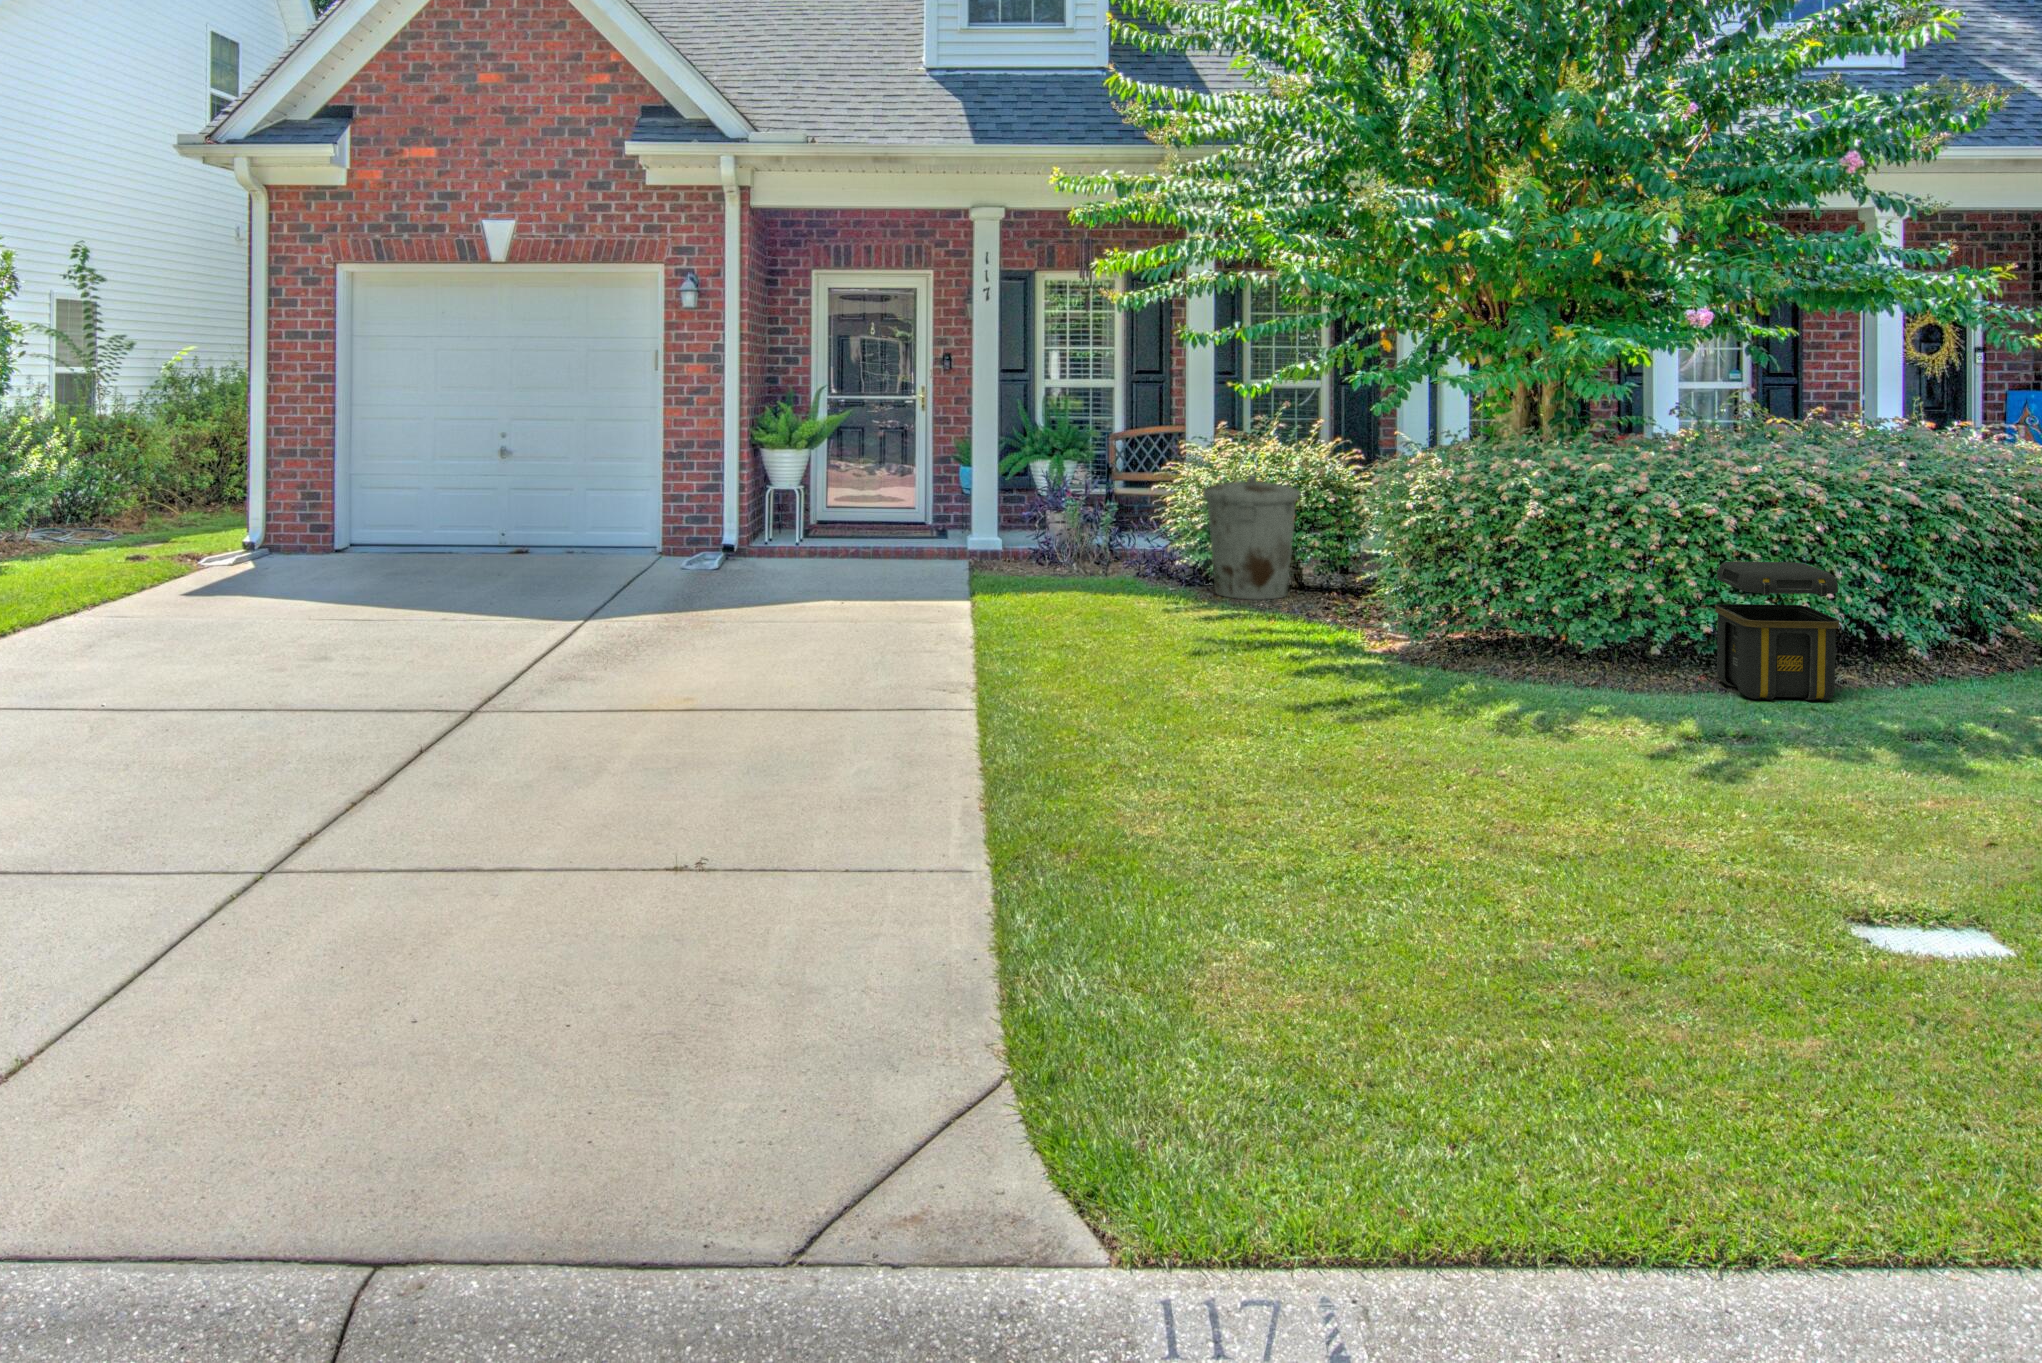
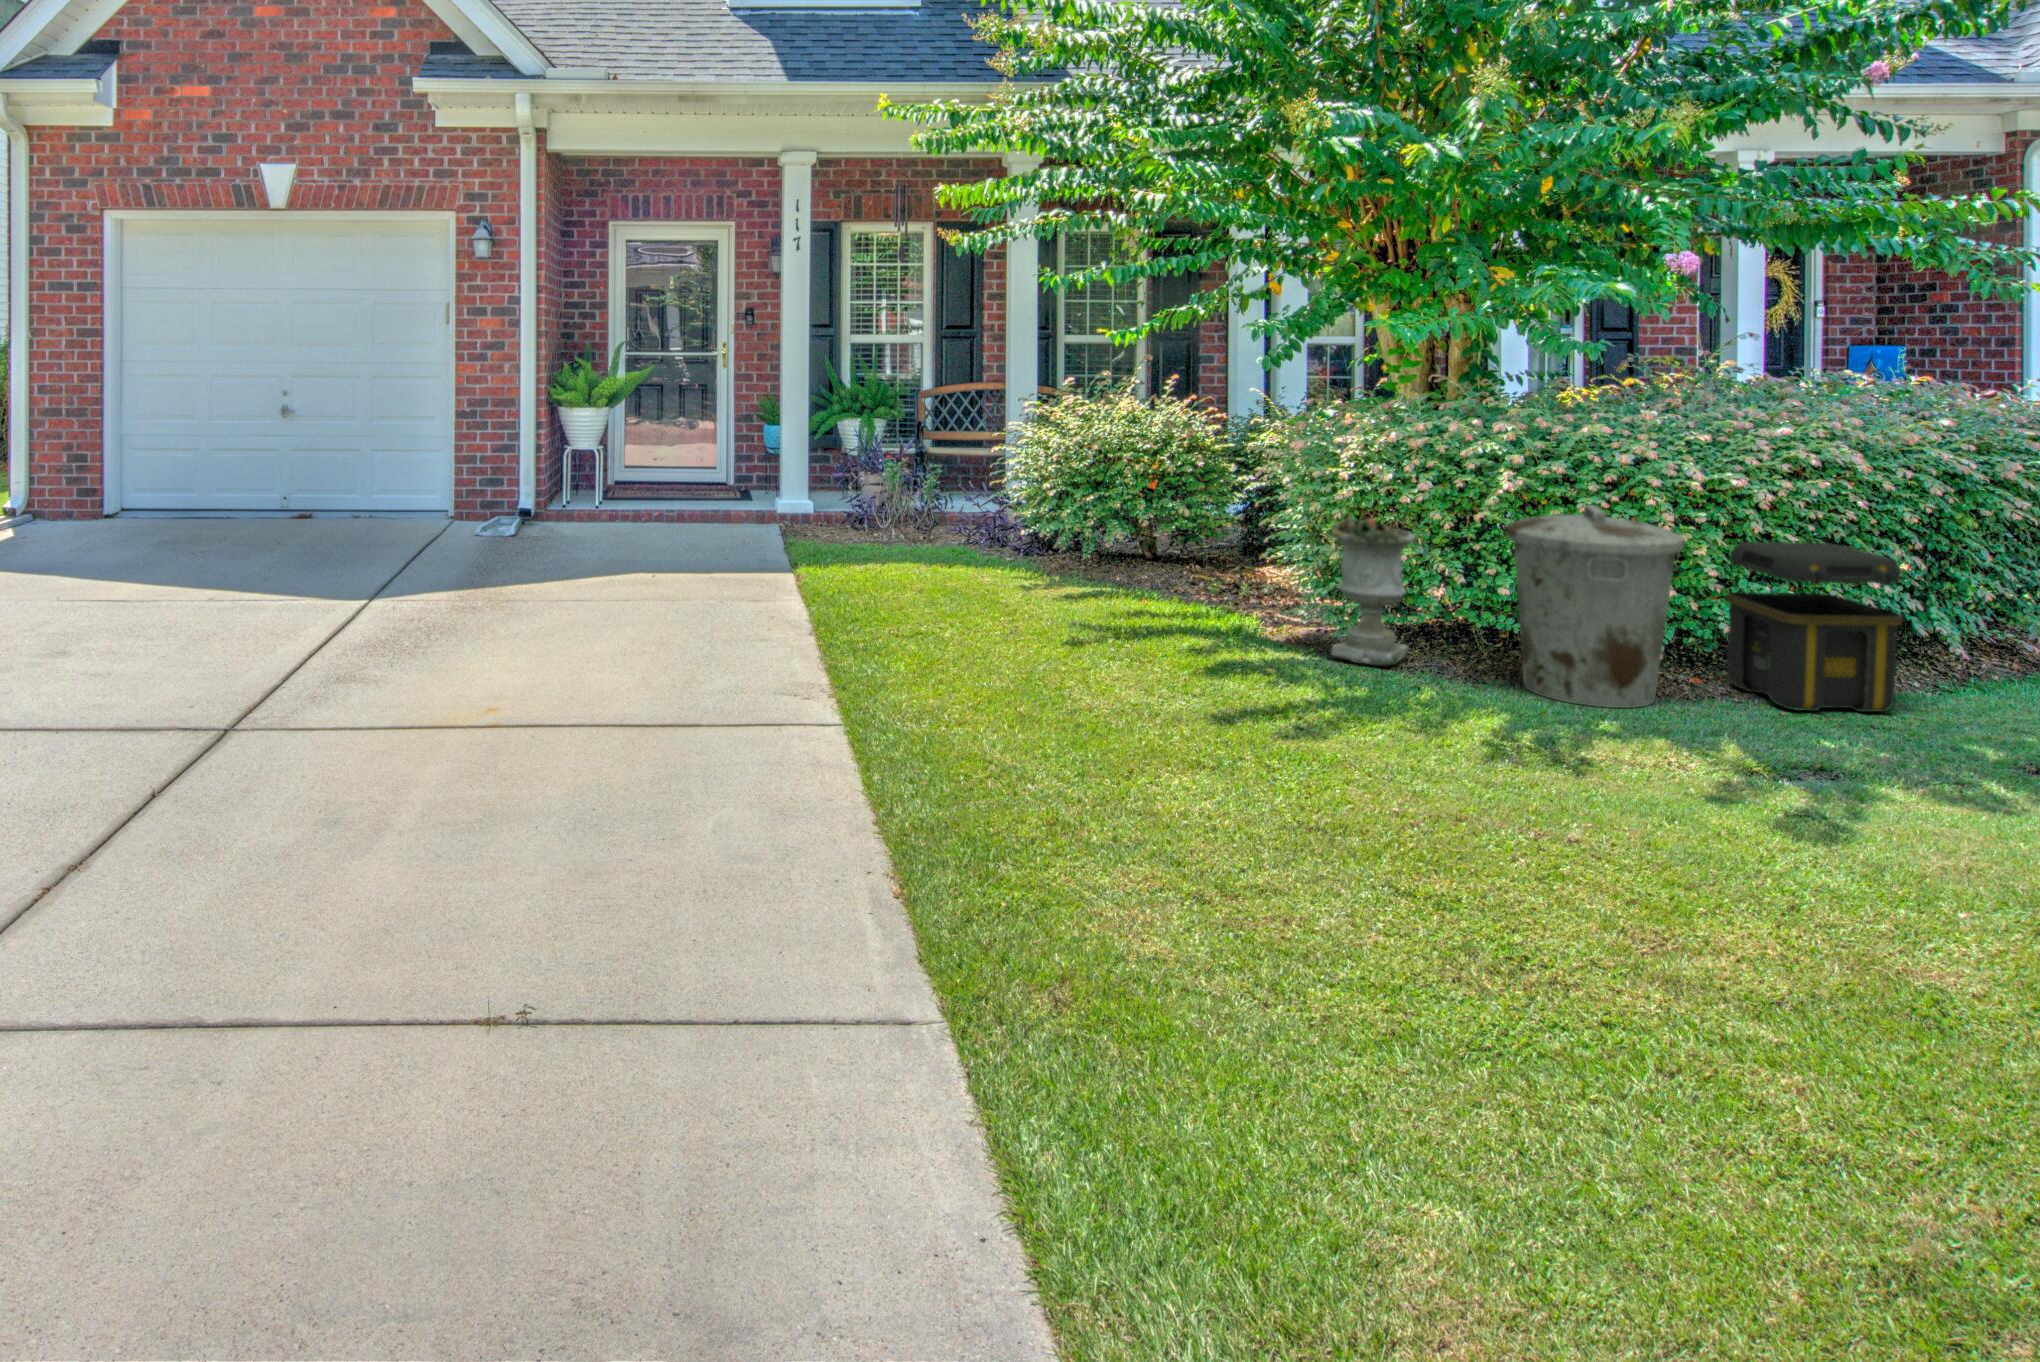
trash can: present [1203,475,1301,600] -> present [1506,505,1684,708]
planter: none [1397,538,1467,667] -> present [1331,515,1415,666]

